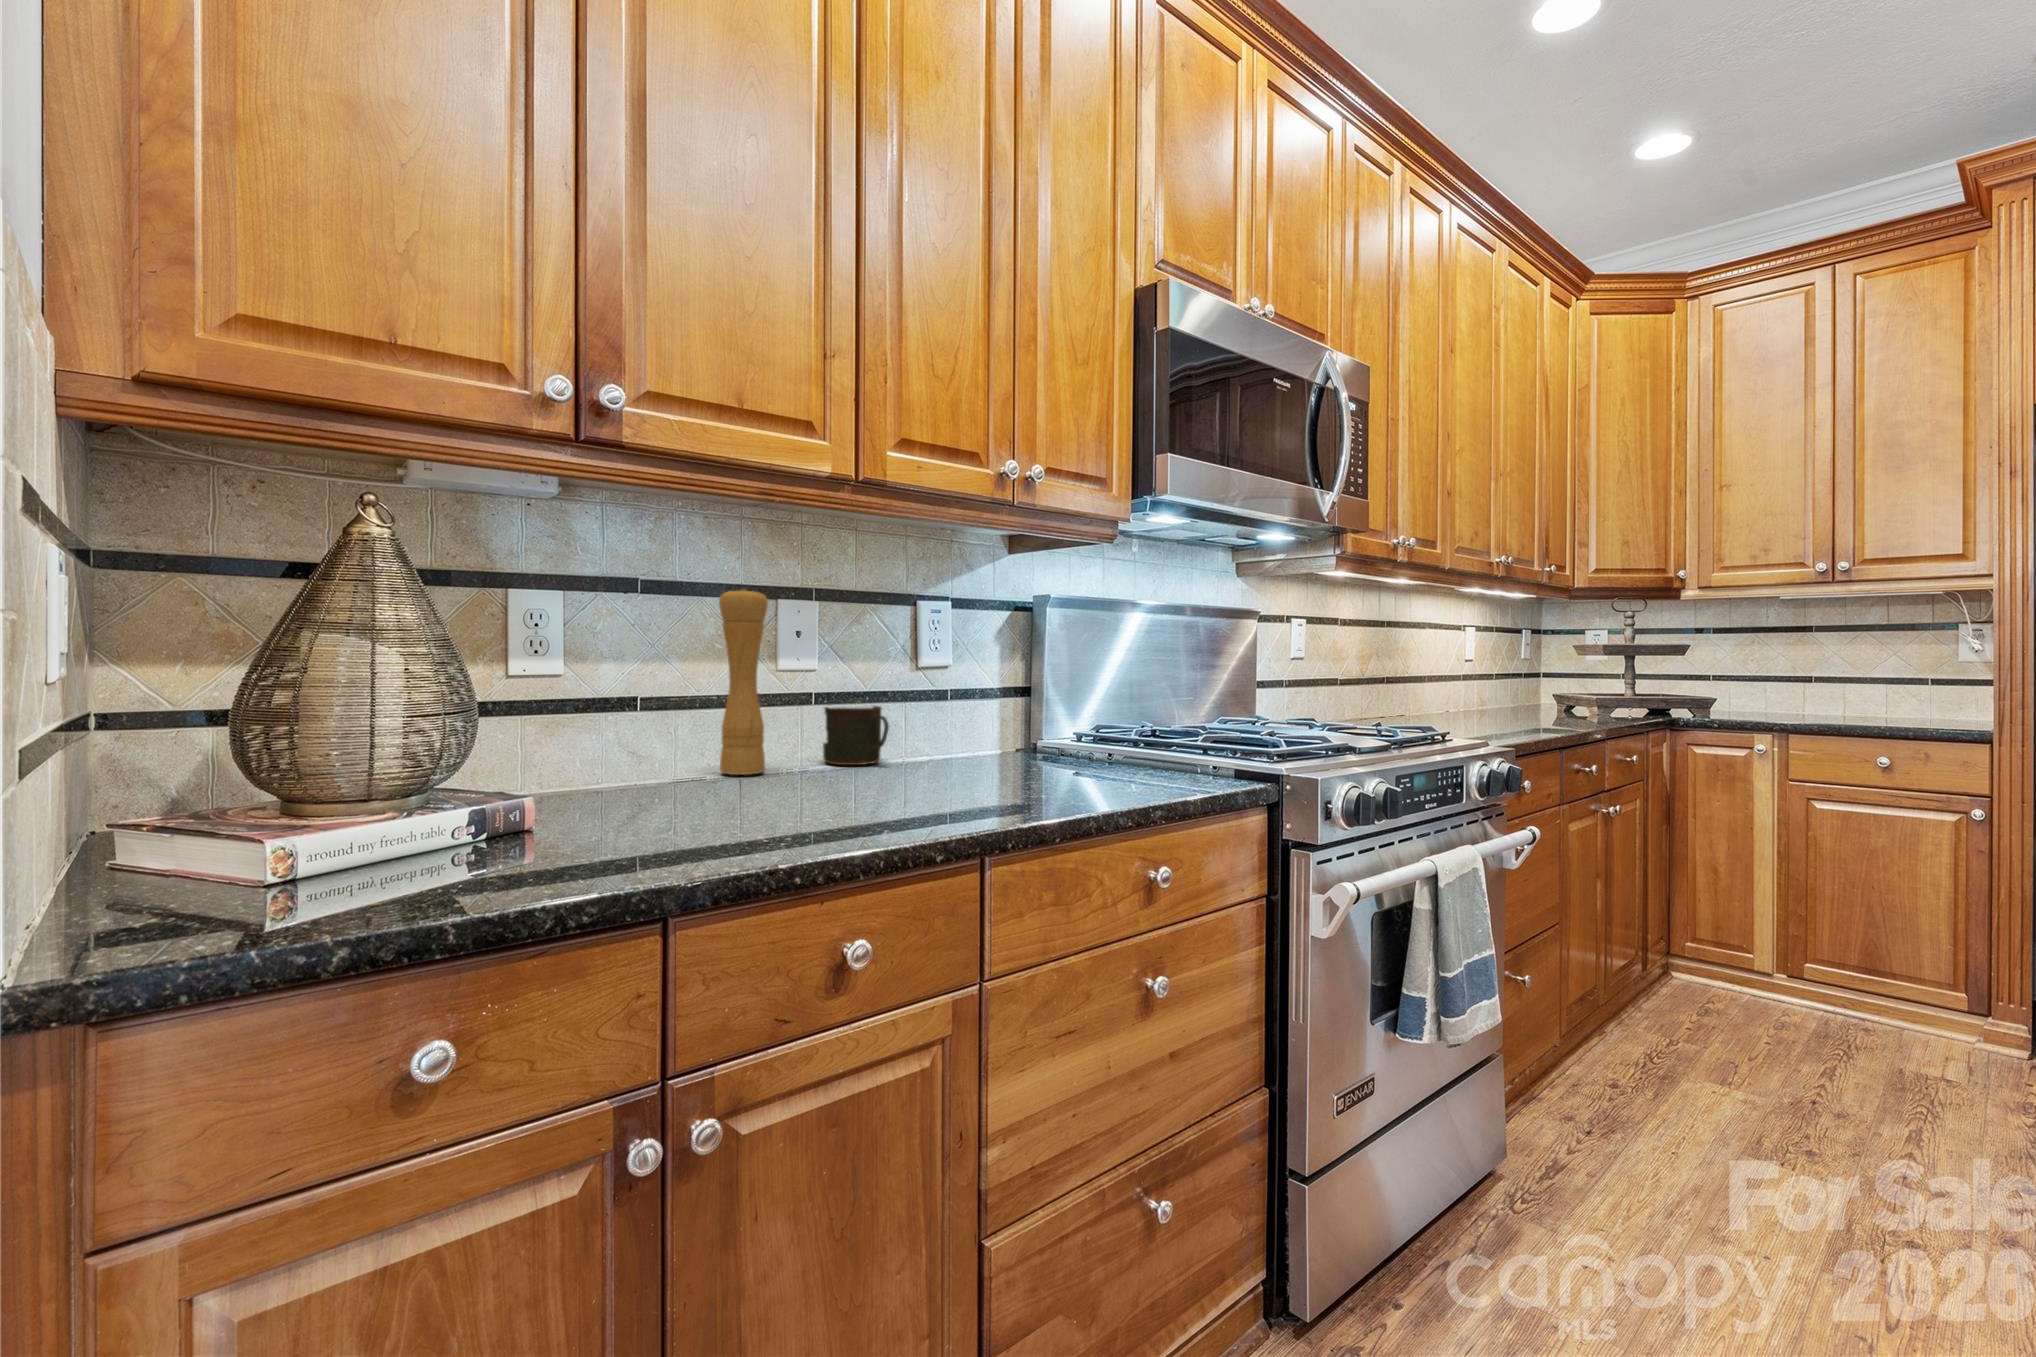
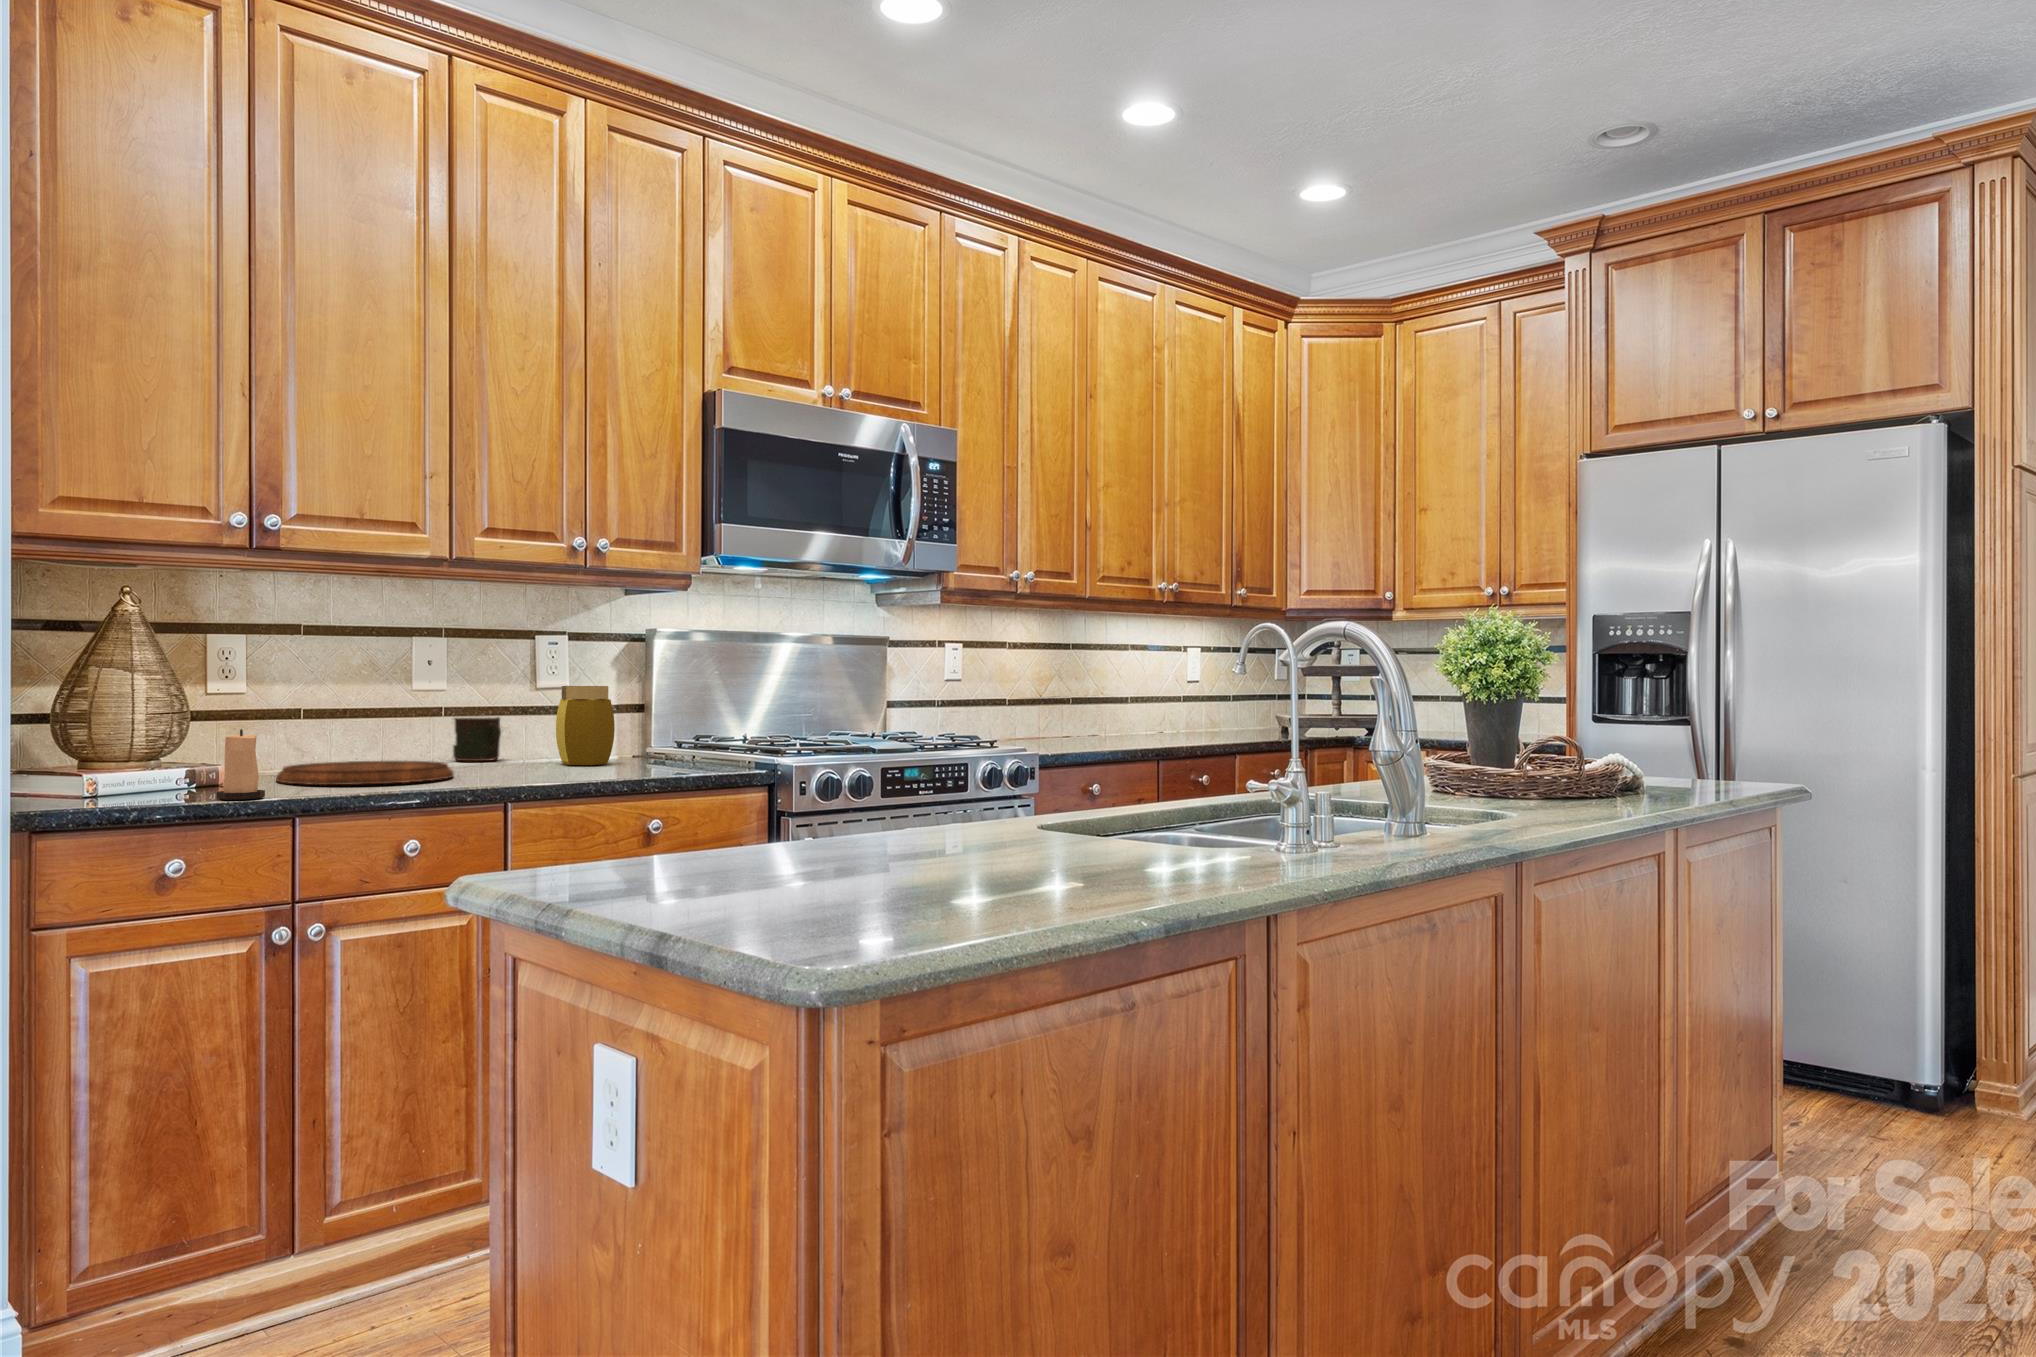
pepper mill: present [719,588,768,775] -> none [365,630,402,765]
jar: none [963,666,1039,774] -> present [556,686,615,765]
candle: none [525,748,612,887] -> present [217,729,265,800]
cutting board: none [614,774,871,831] -> present [276,761,453,785]

